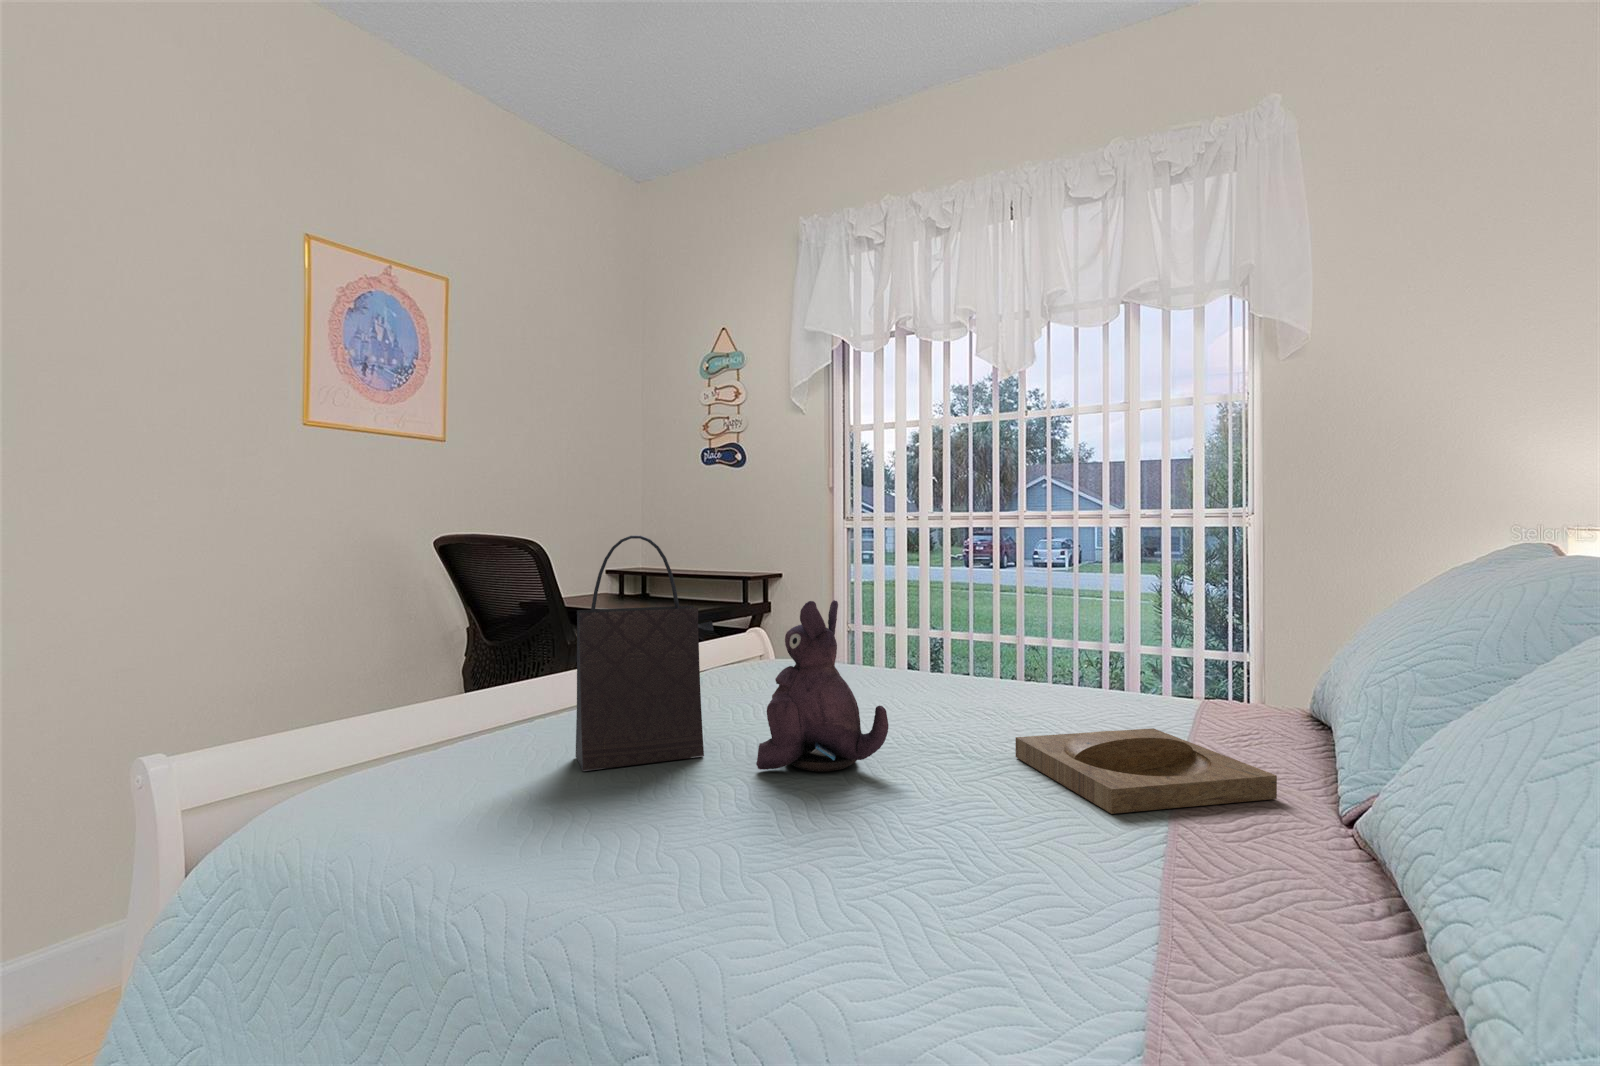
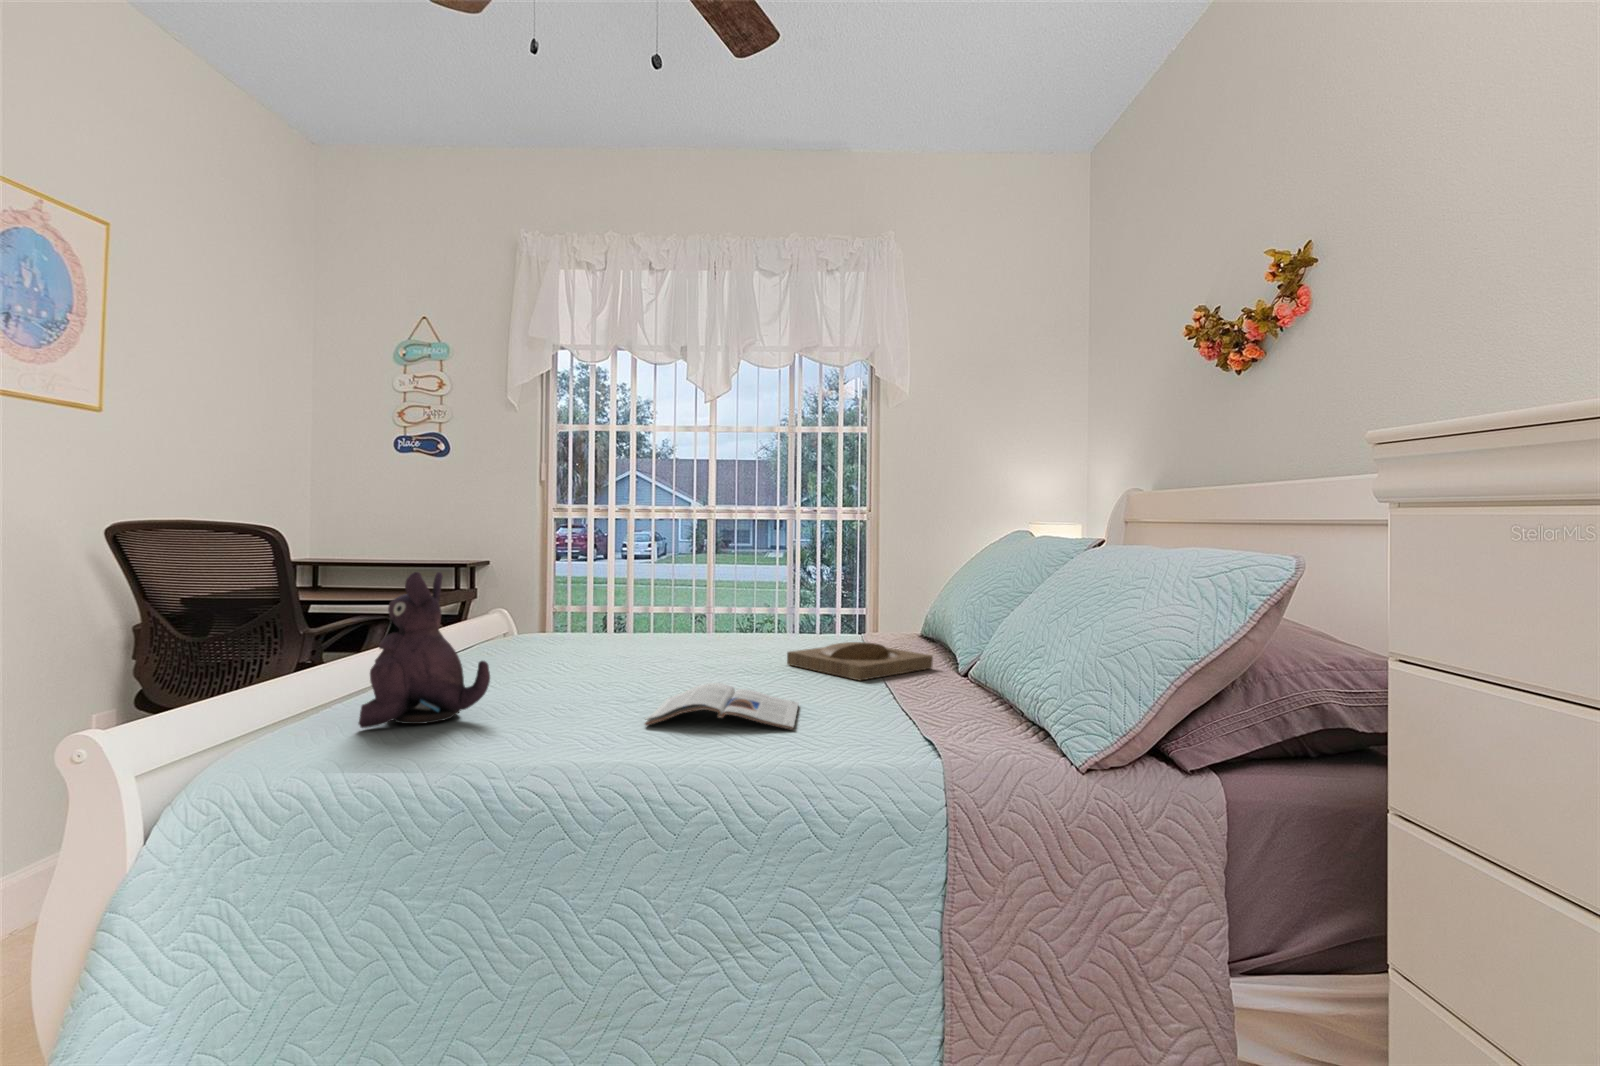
handbag: present [576,536,714,771] -> none [479,516,582,695]
plush toy: present [756,600,888,771] -> present [359,572,490,728]
magazine: none [660,801,950,942] -> present [645,683,798,730]

